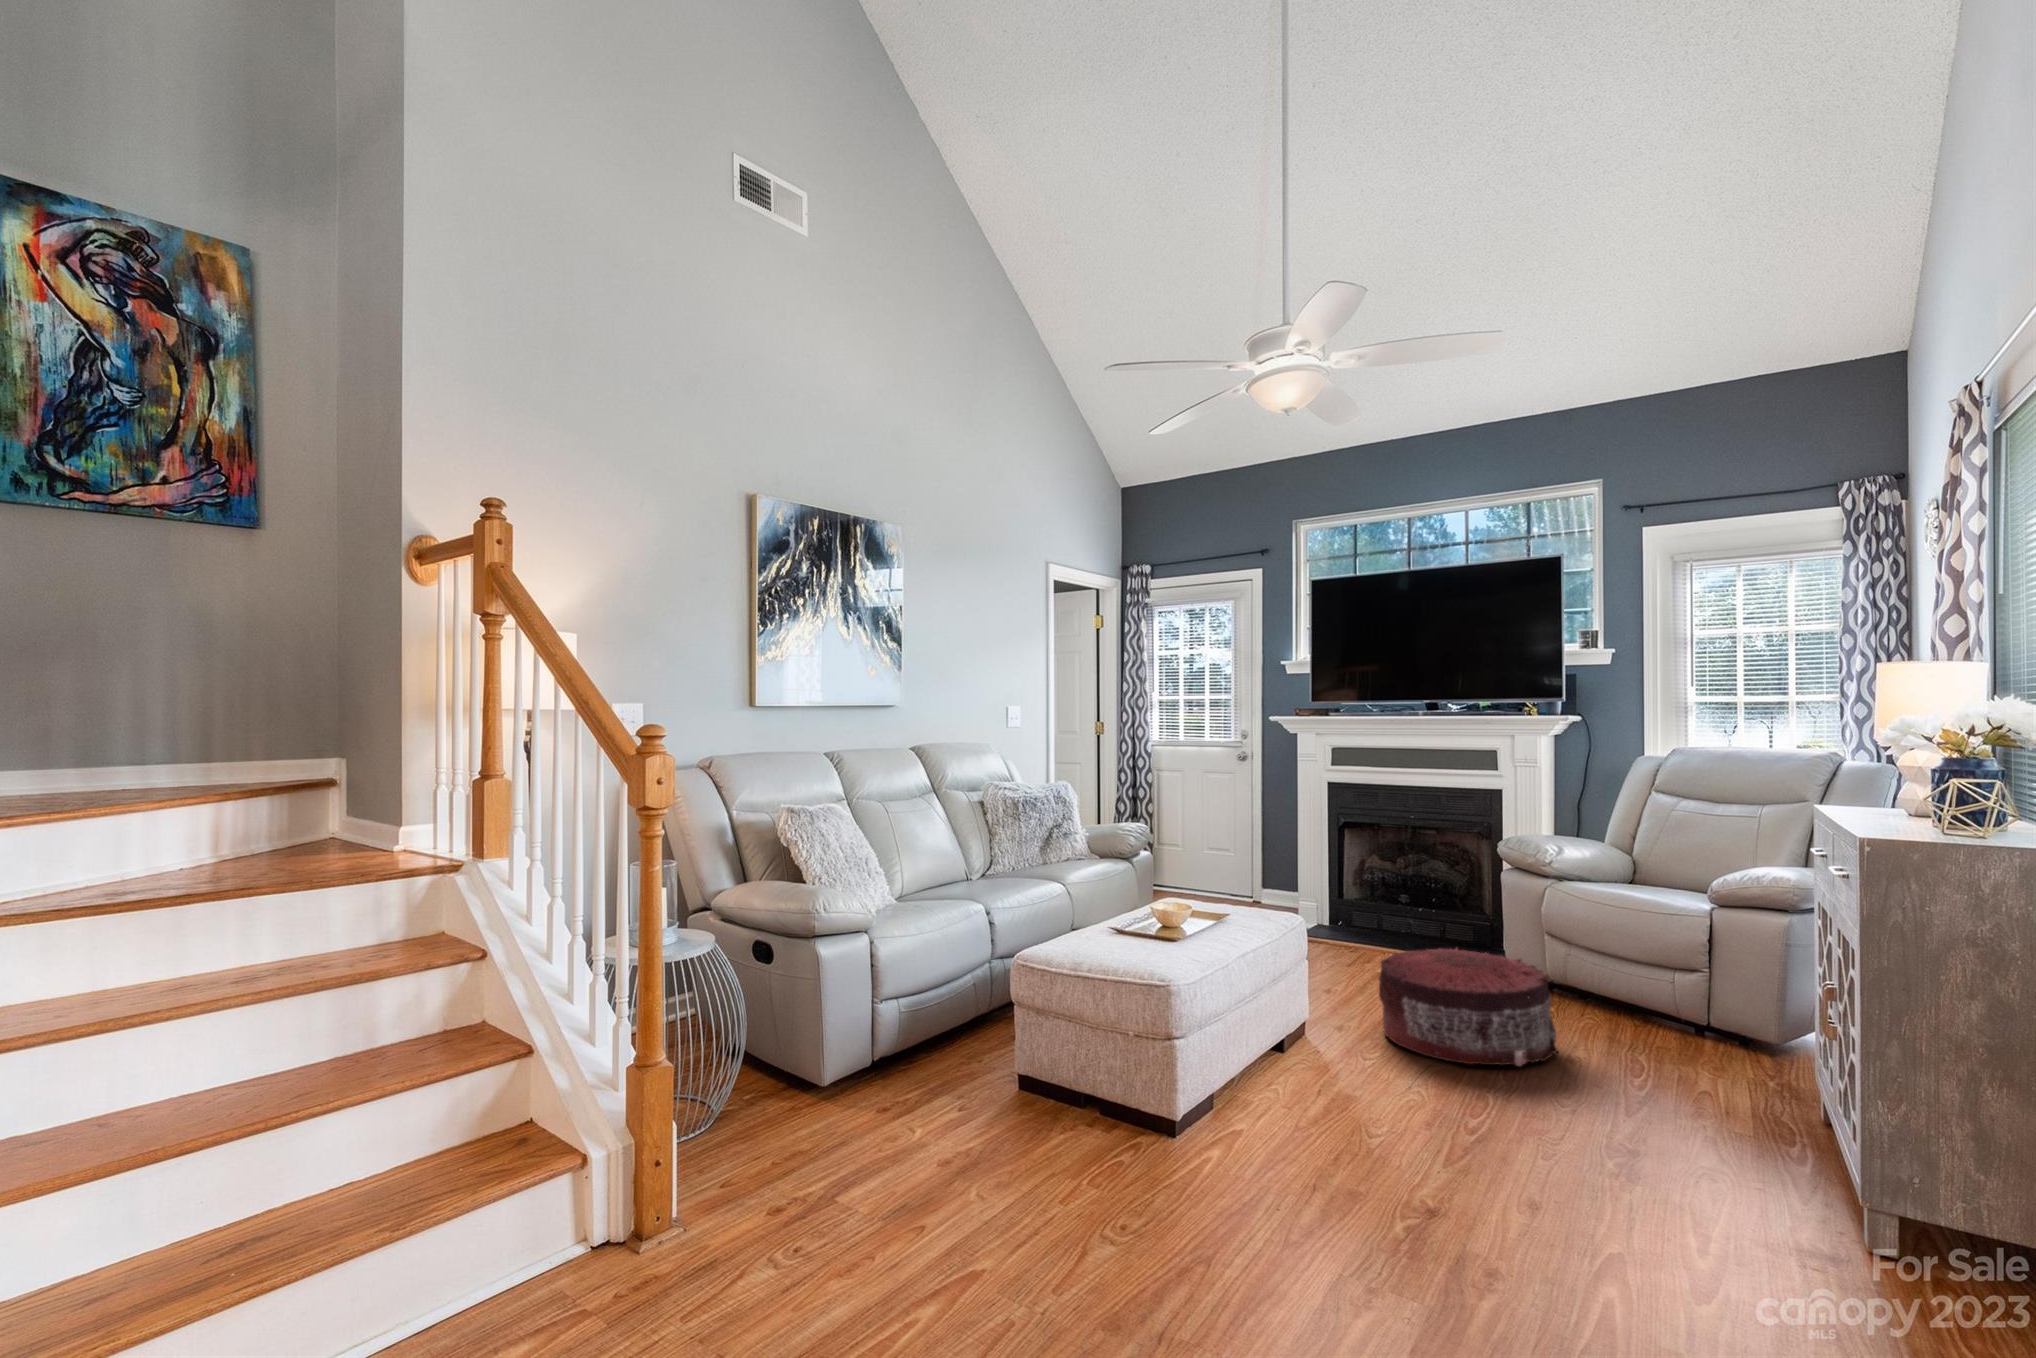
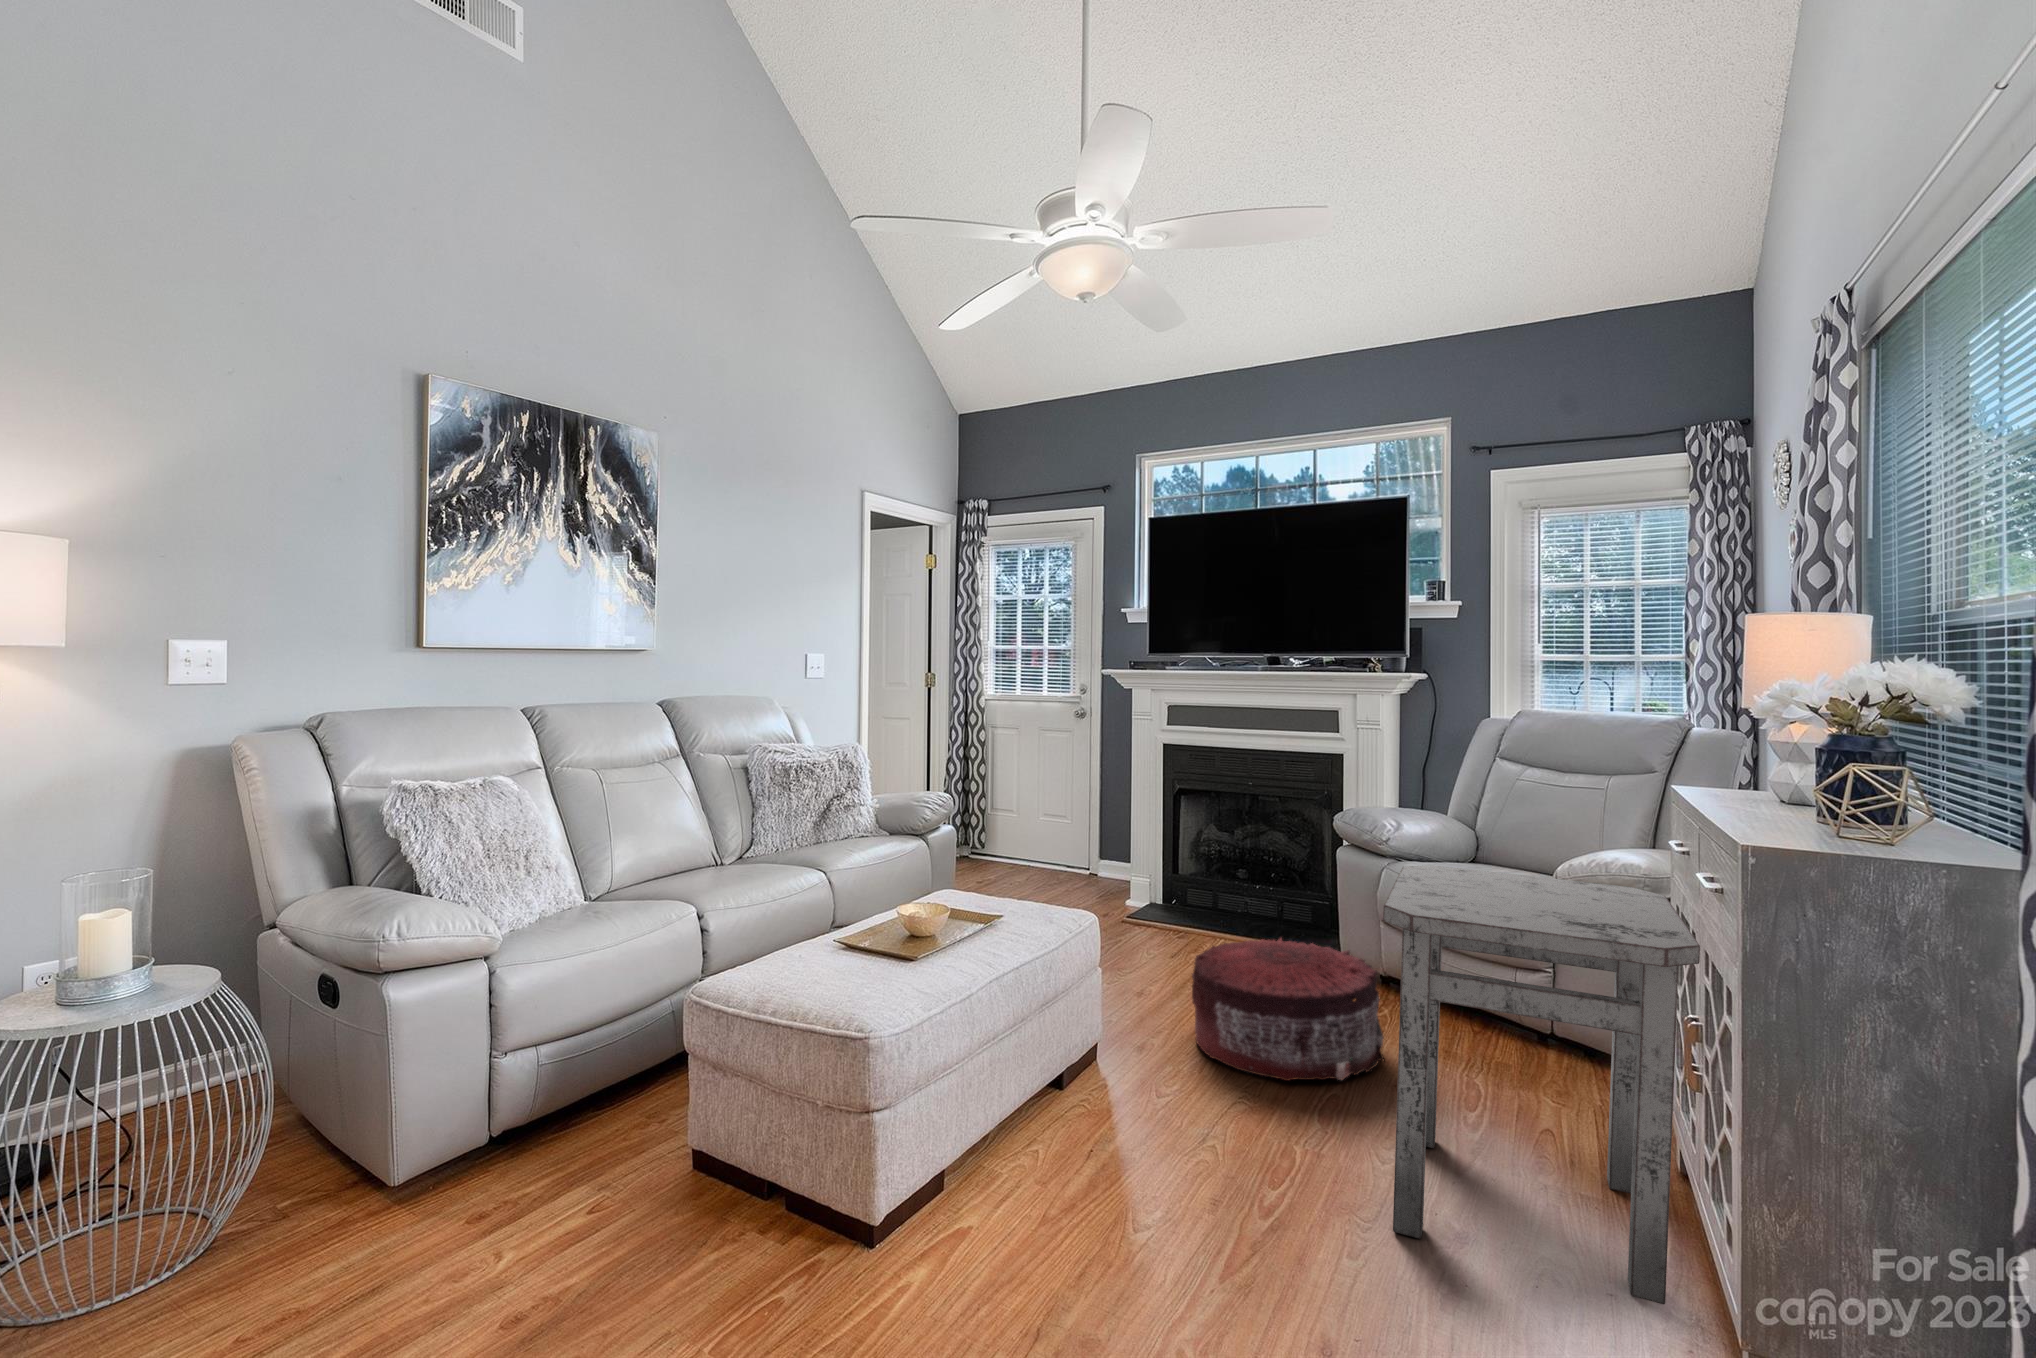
side table: none [1554,877,1831,1232] -> present [1383,865,1700,1304]

